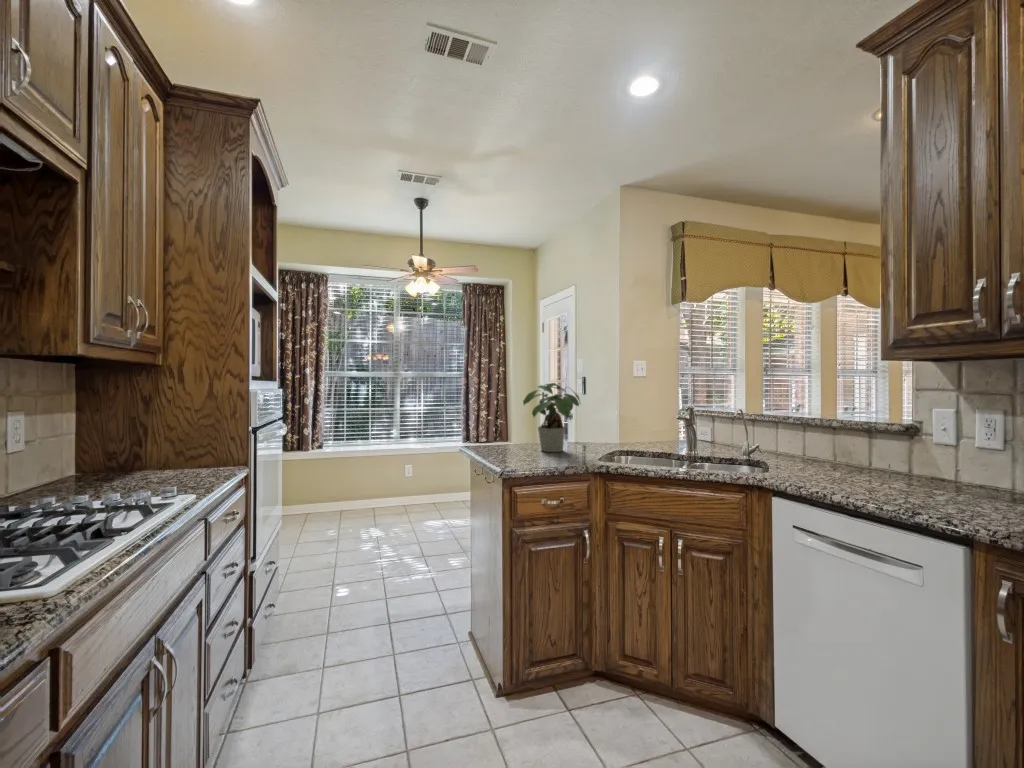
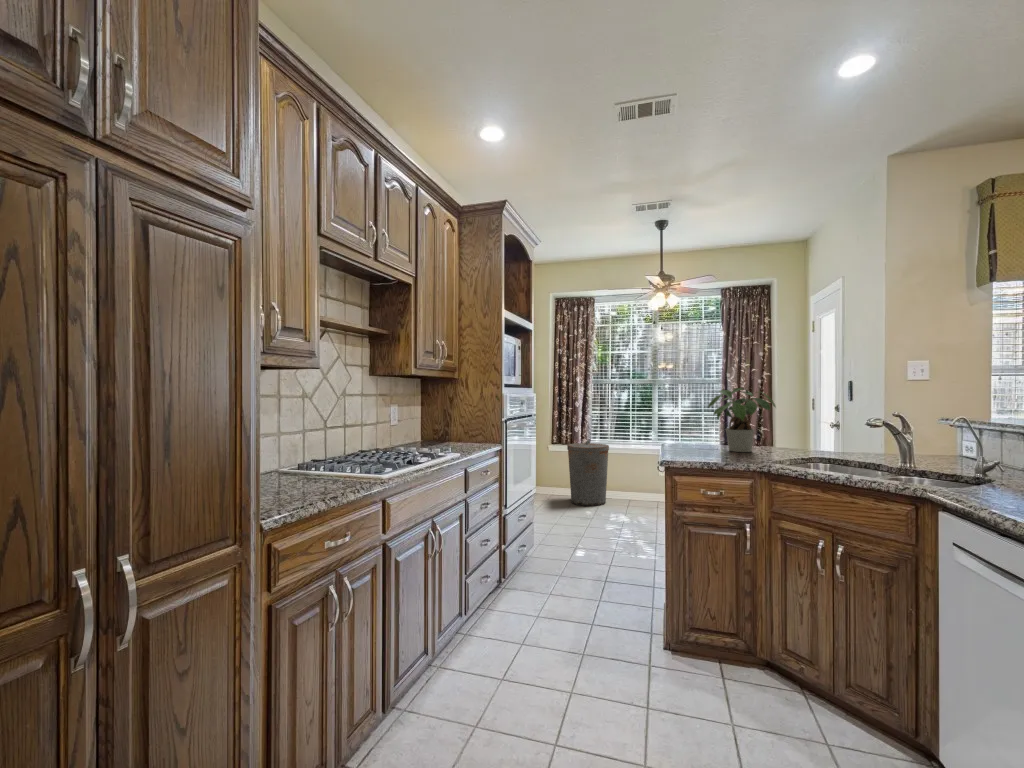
trash can: none [295,445,349,526] -> present [567,440,609,506]

